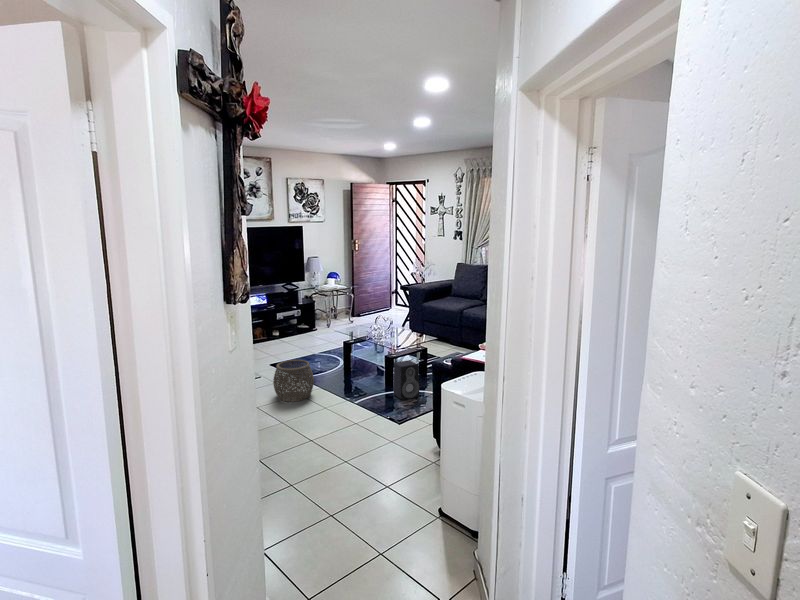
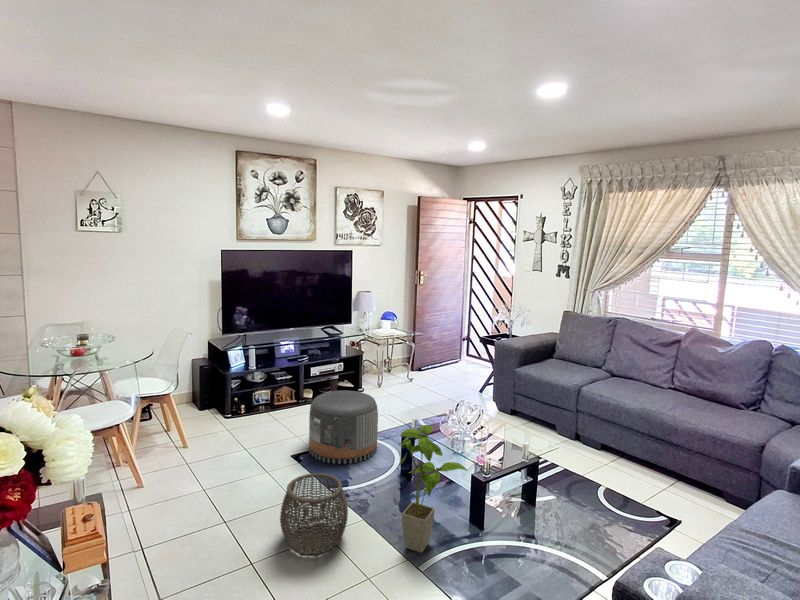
pouf: none [282,321,329,366] -> present [309,390,378,464]
house plant: none [341,323,382,397] -> present [399,425,467,553]
speaker: present [394,360,419,400] -> none [483,493,532,571]

